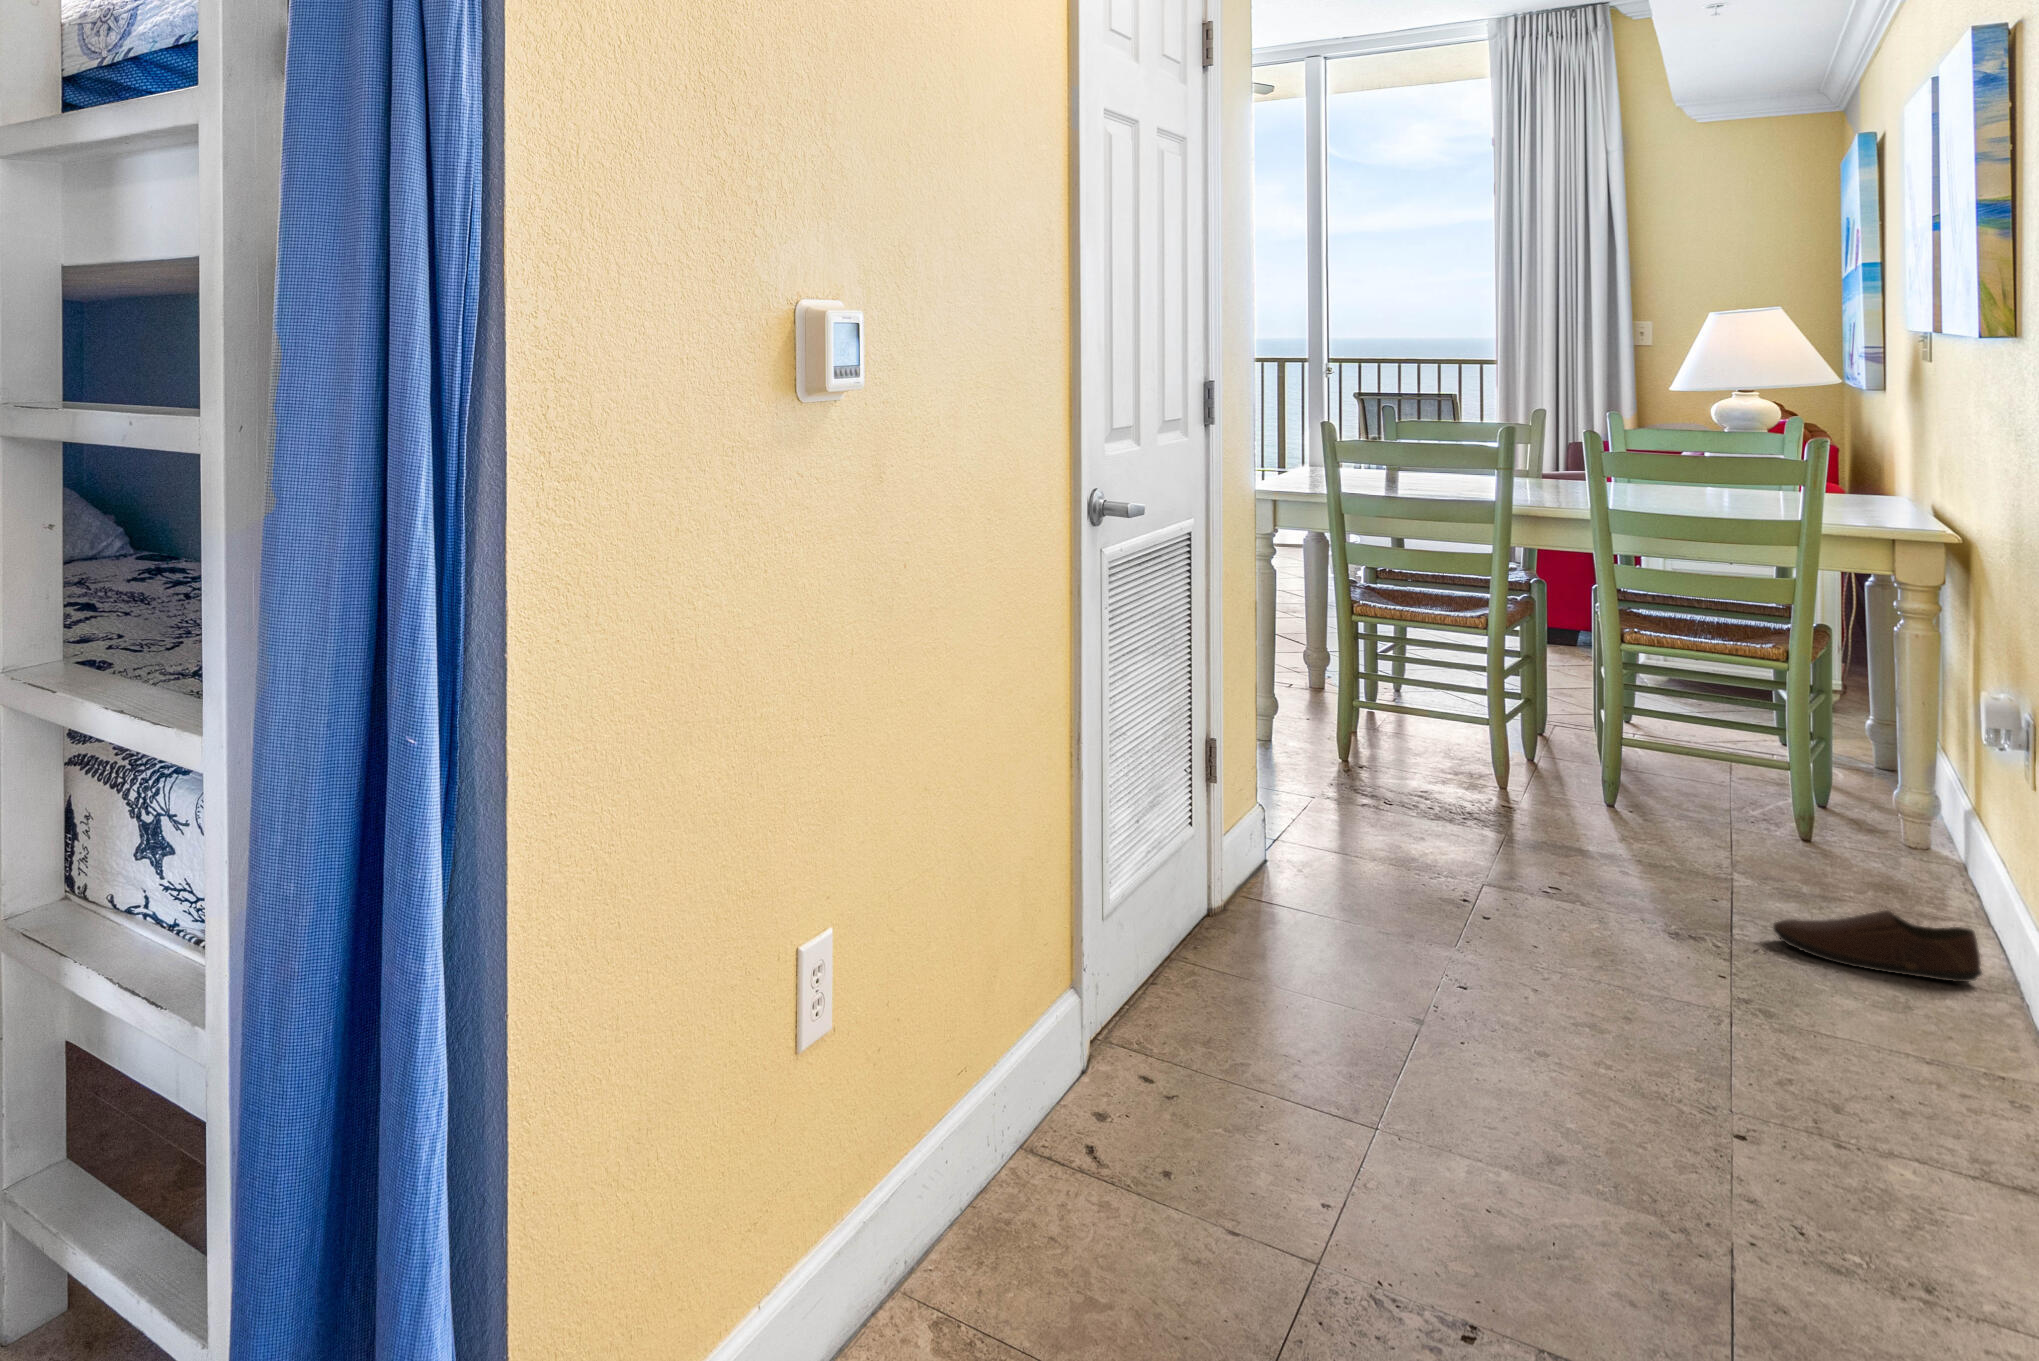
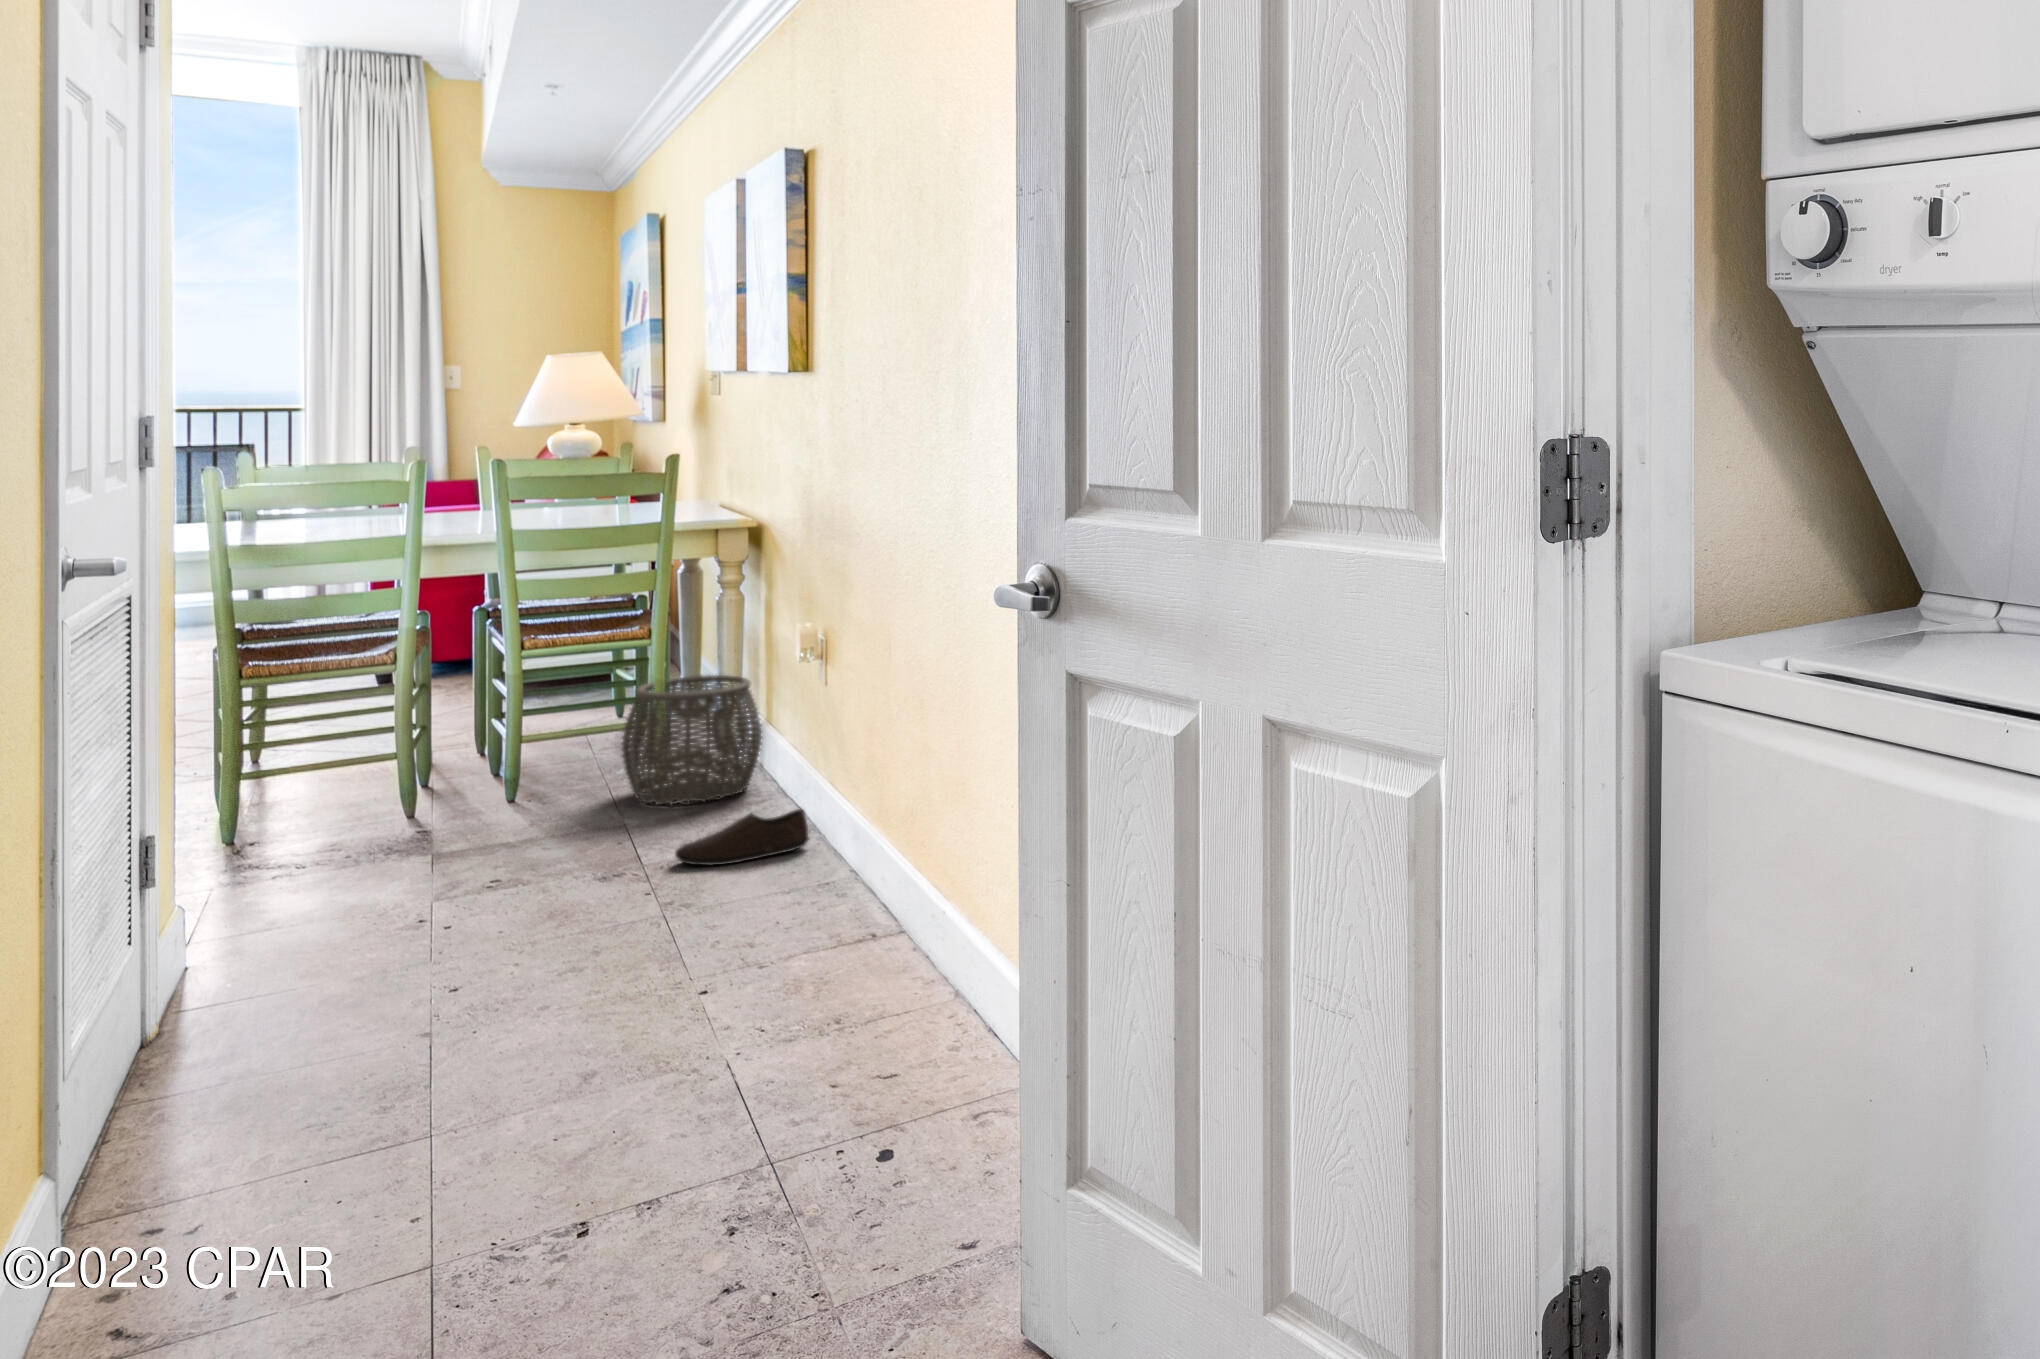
woven basket: none [1738,708,1945,878] -> present [621,675,762,805]

